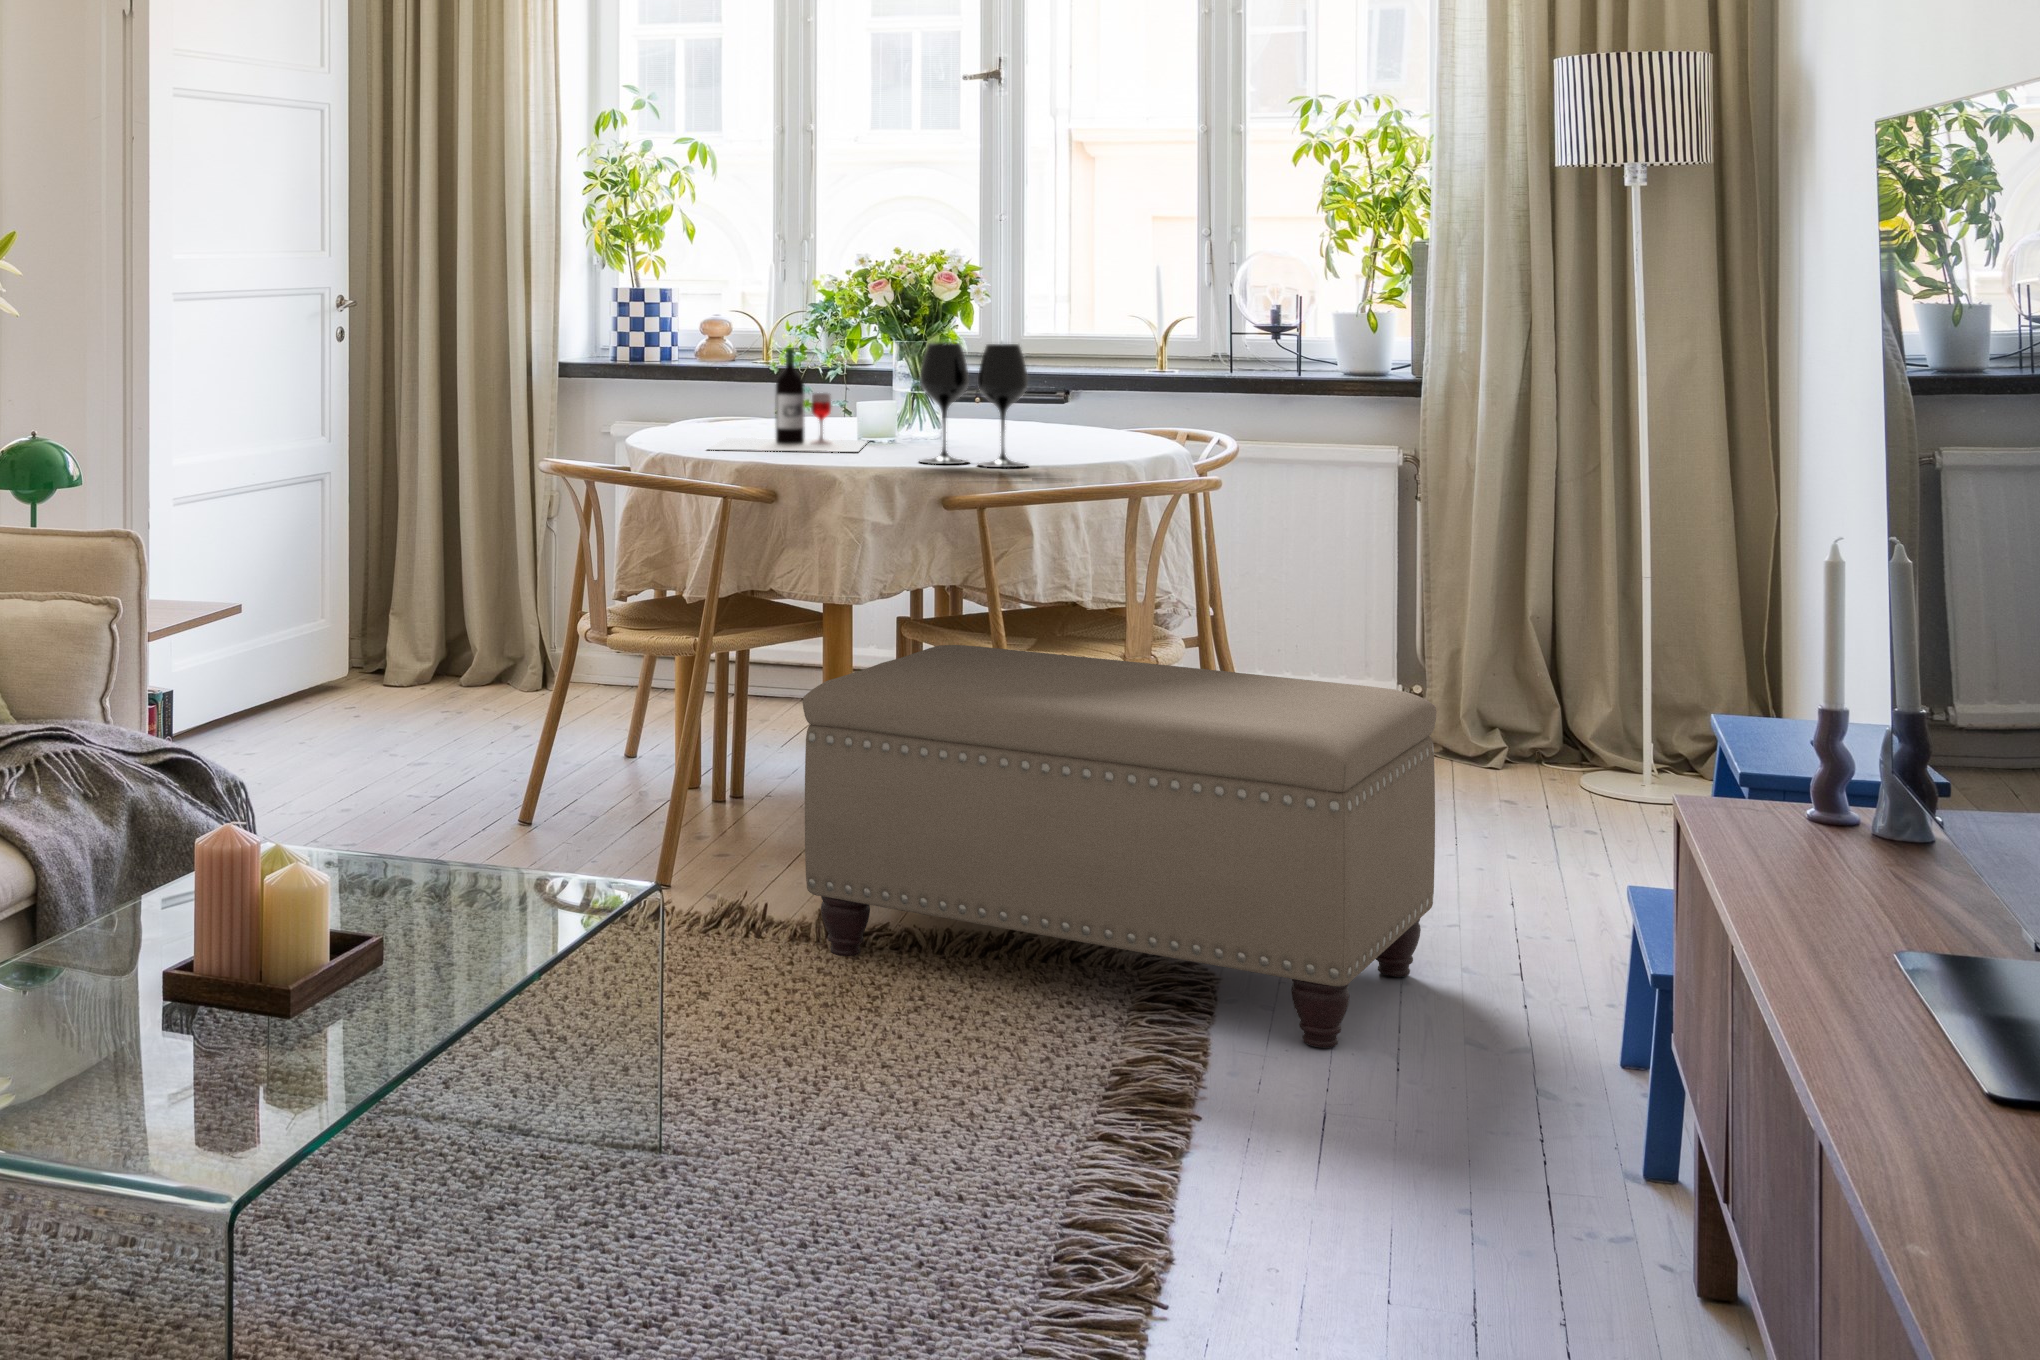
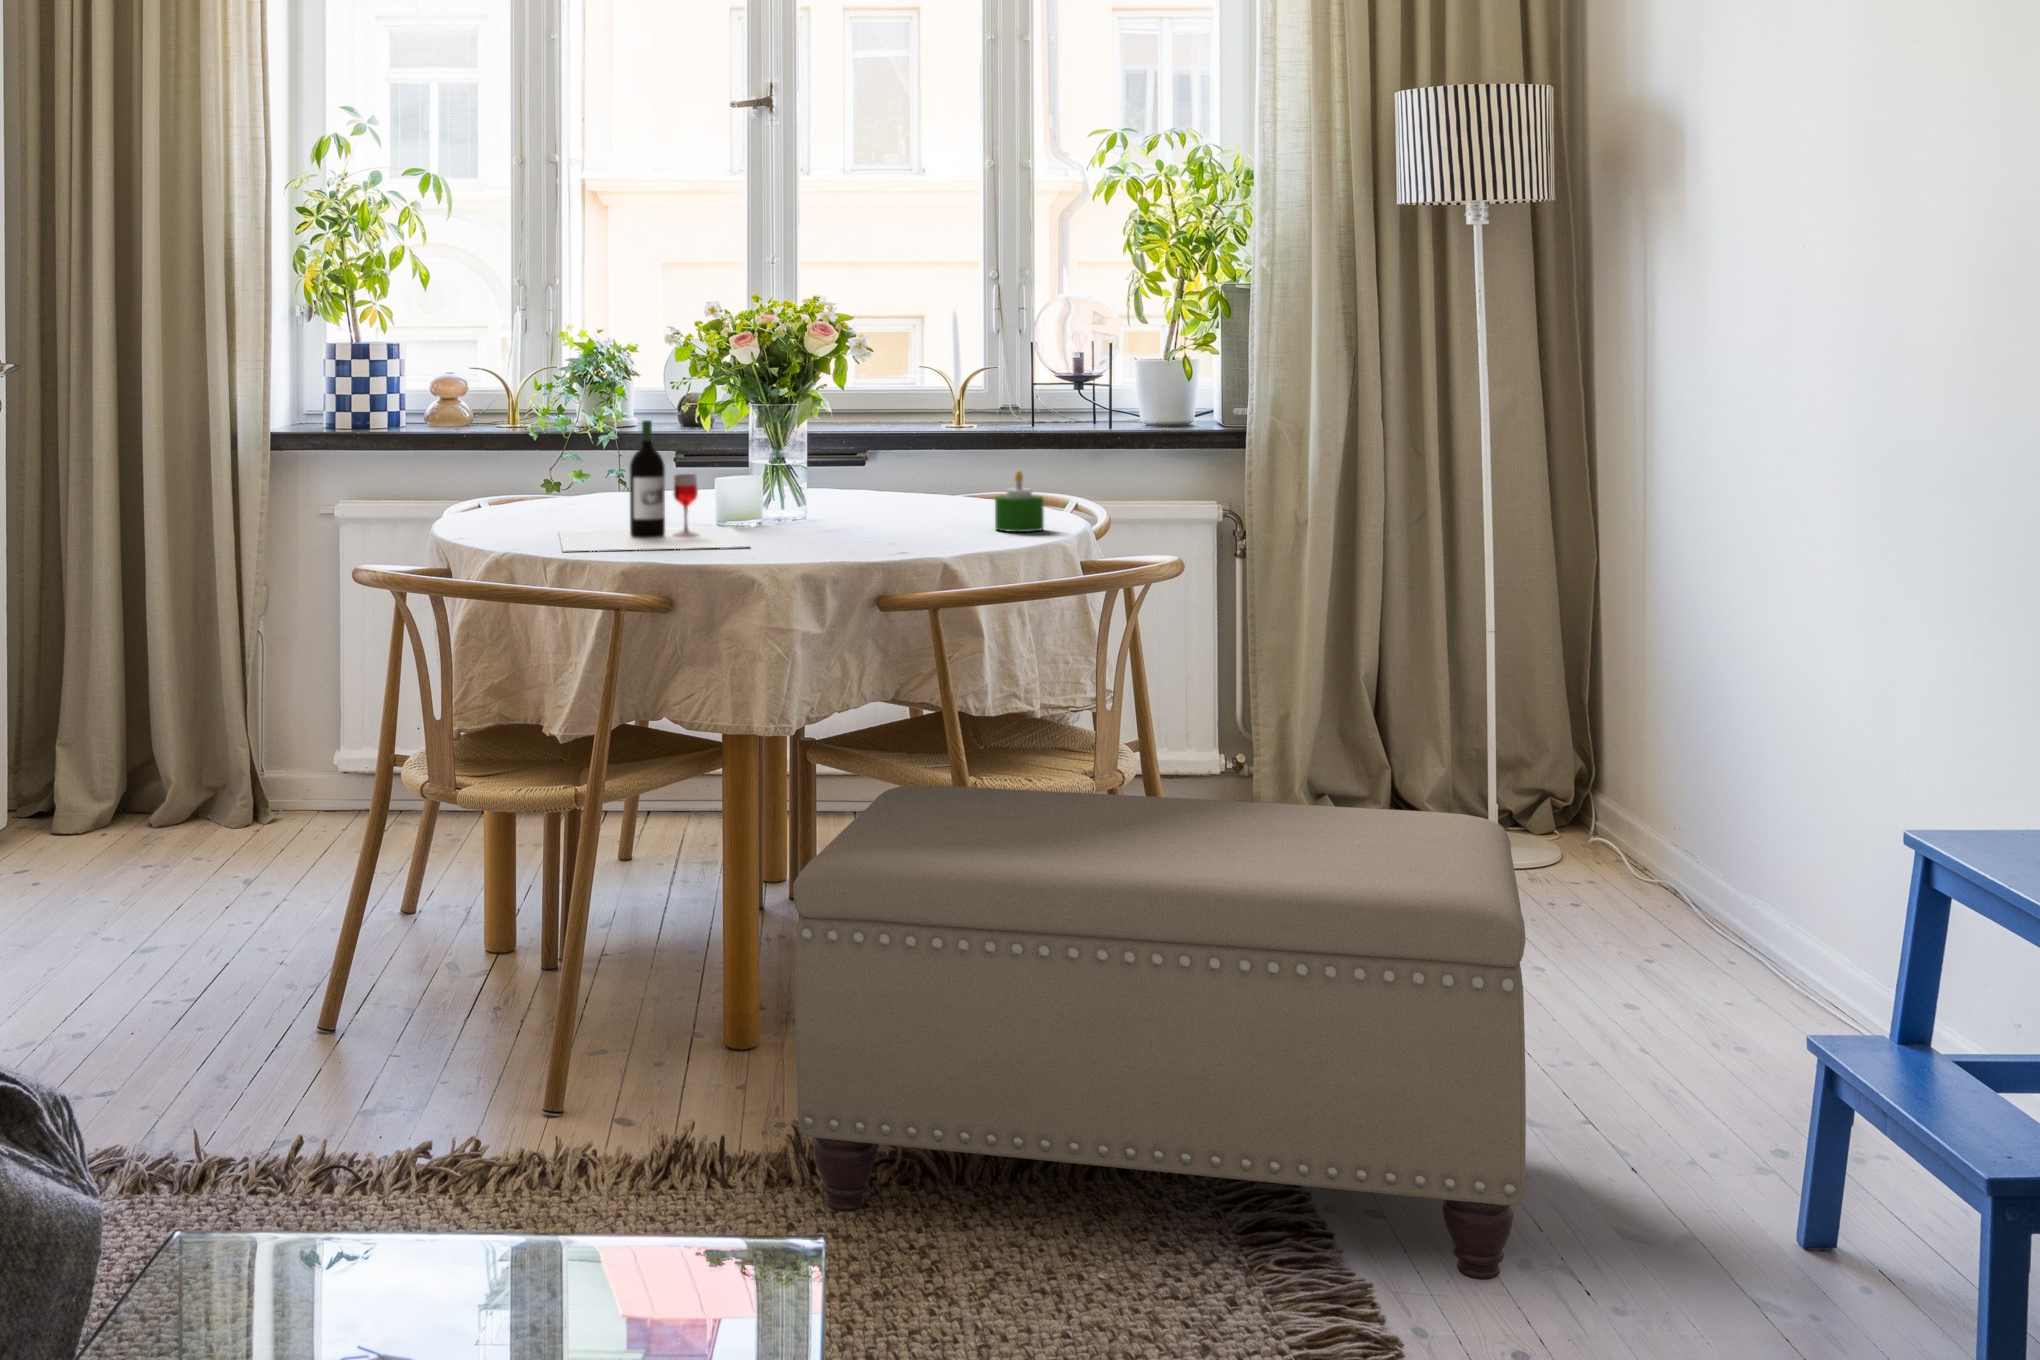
wine glass: present [920,342,1028,467] -> none [846,413,984,564]
candle: none [1088,398,1131,450] -> present [995,471,1044,532]

